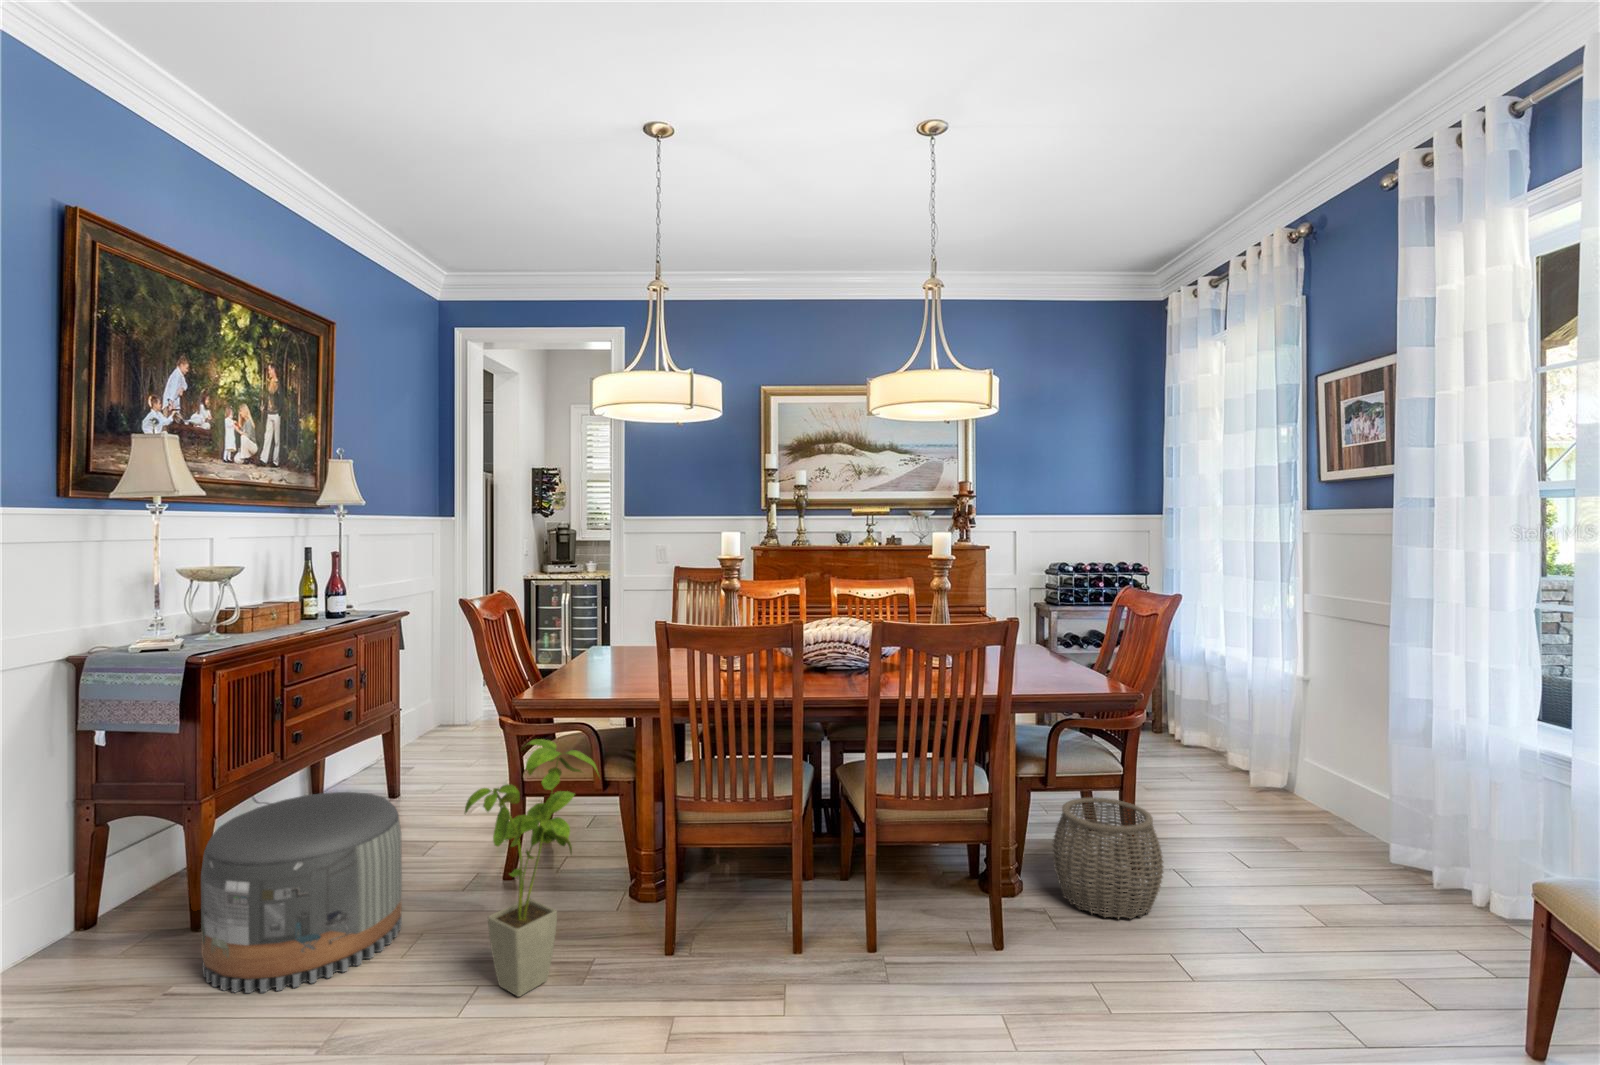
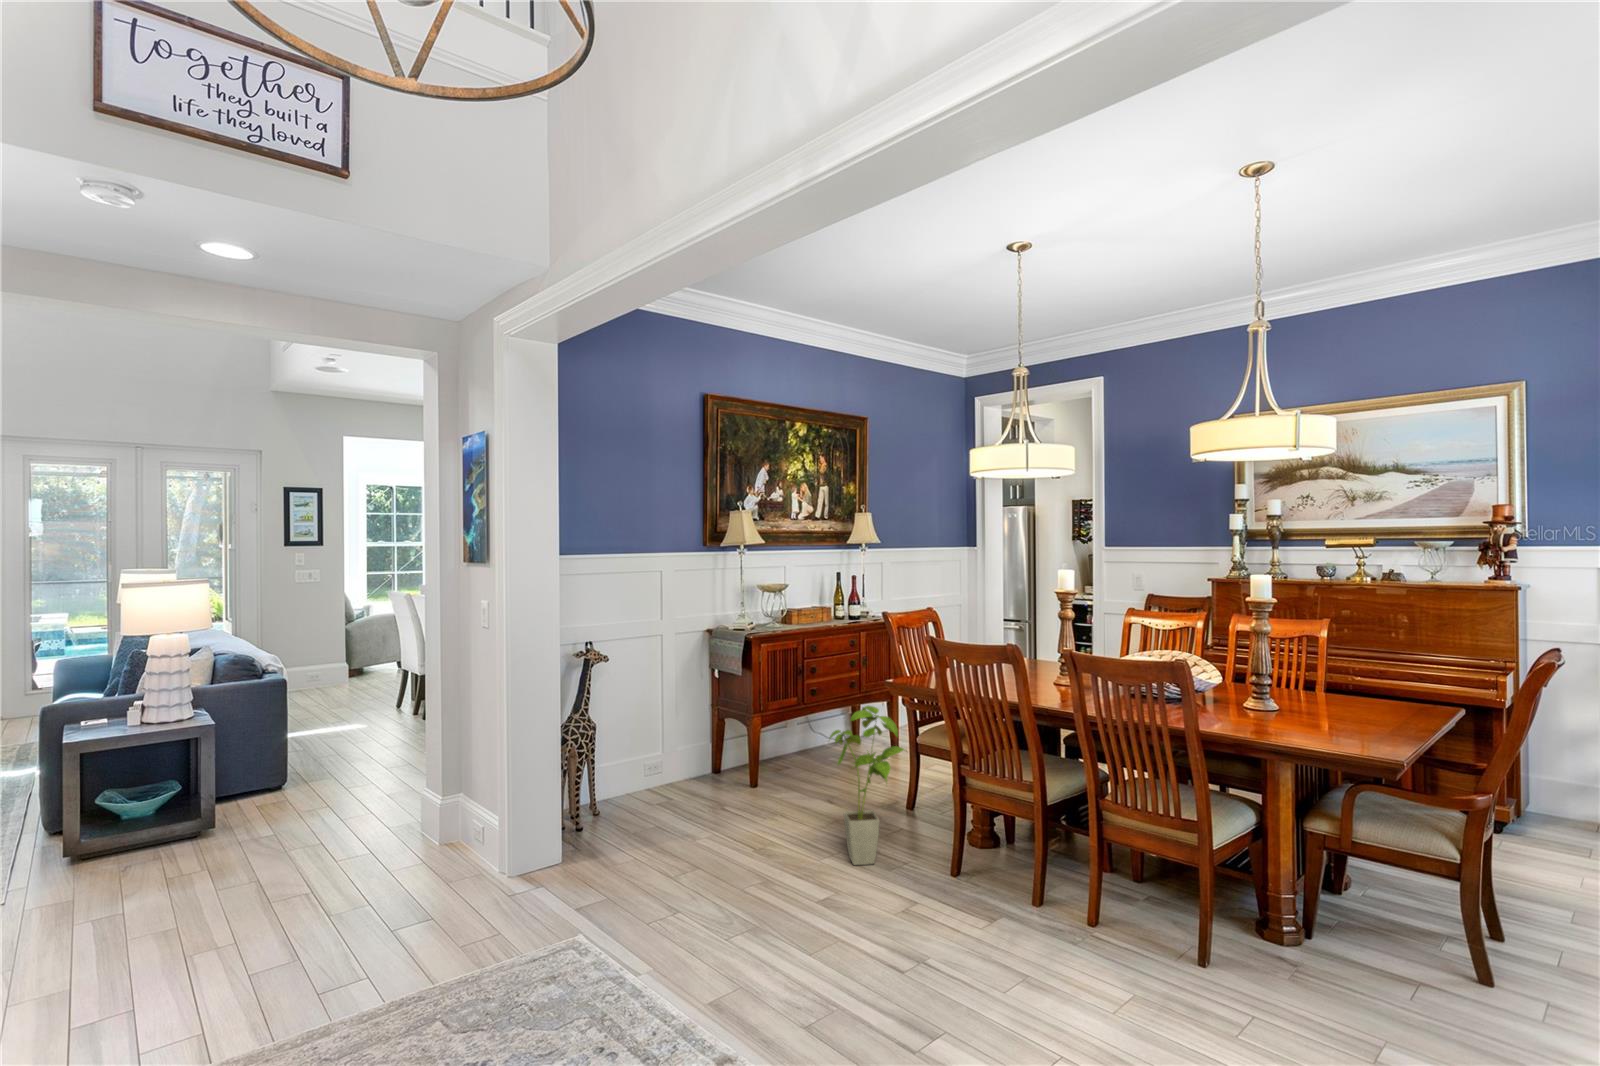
pouf: present [201,792,402,993] -> none [737,725,836,826]
woven basket: present [1052,797,1164,919] -> none [1328,871,1471,1012]

